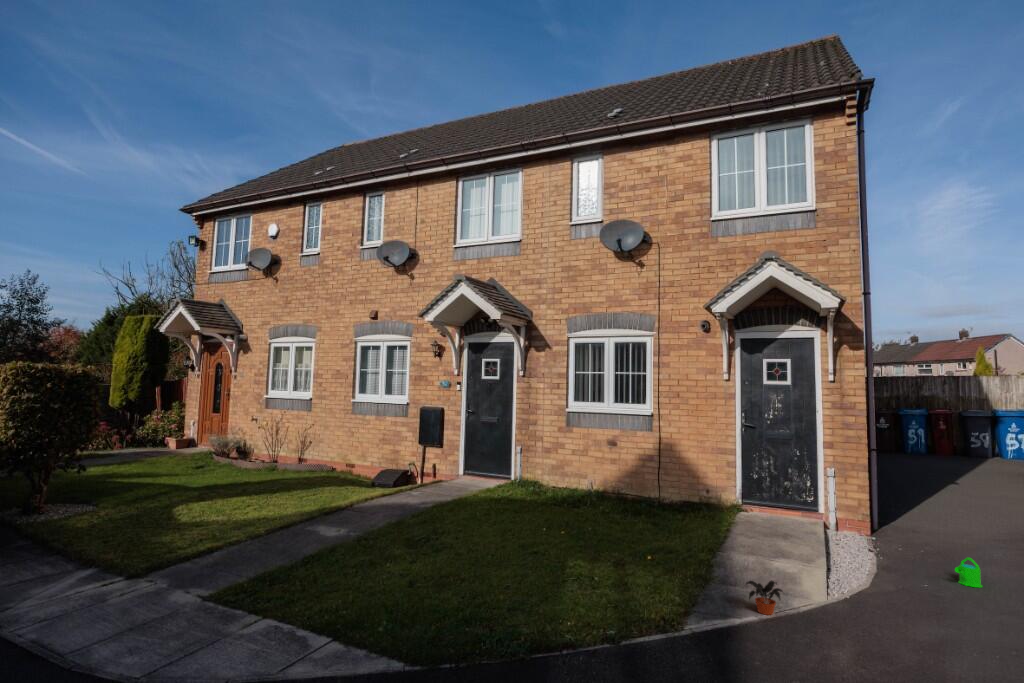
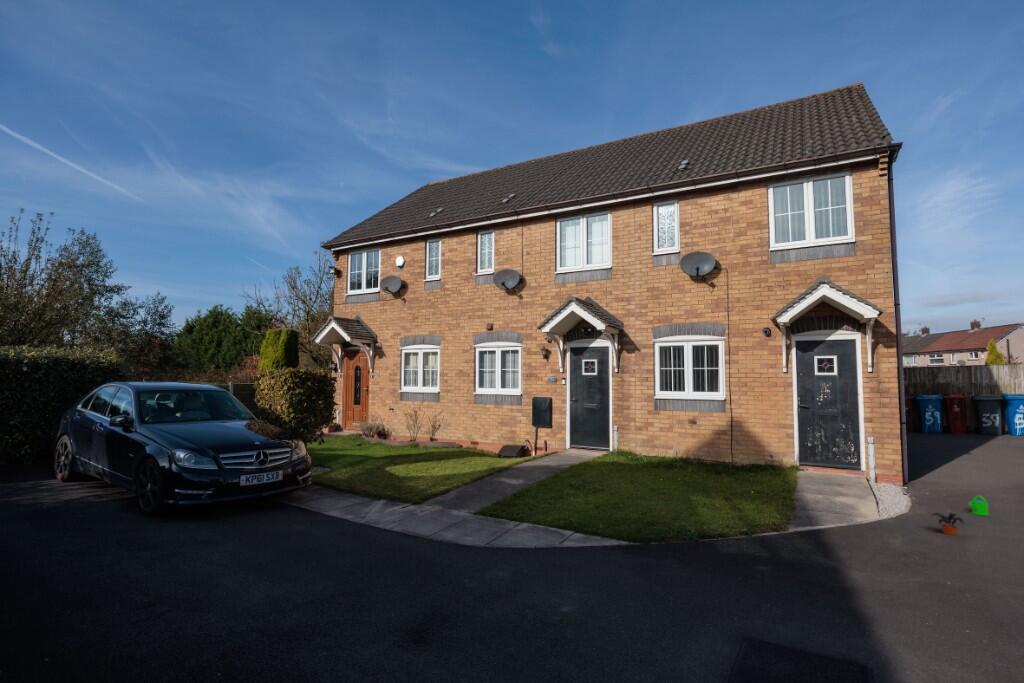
potted plant: present [746,581,783,615] -> present [933,513,963,535]

